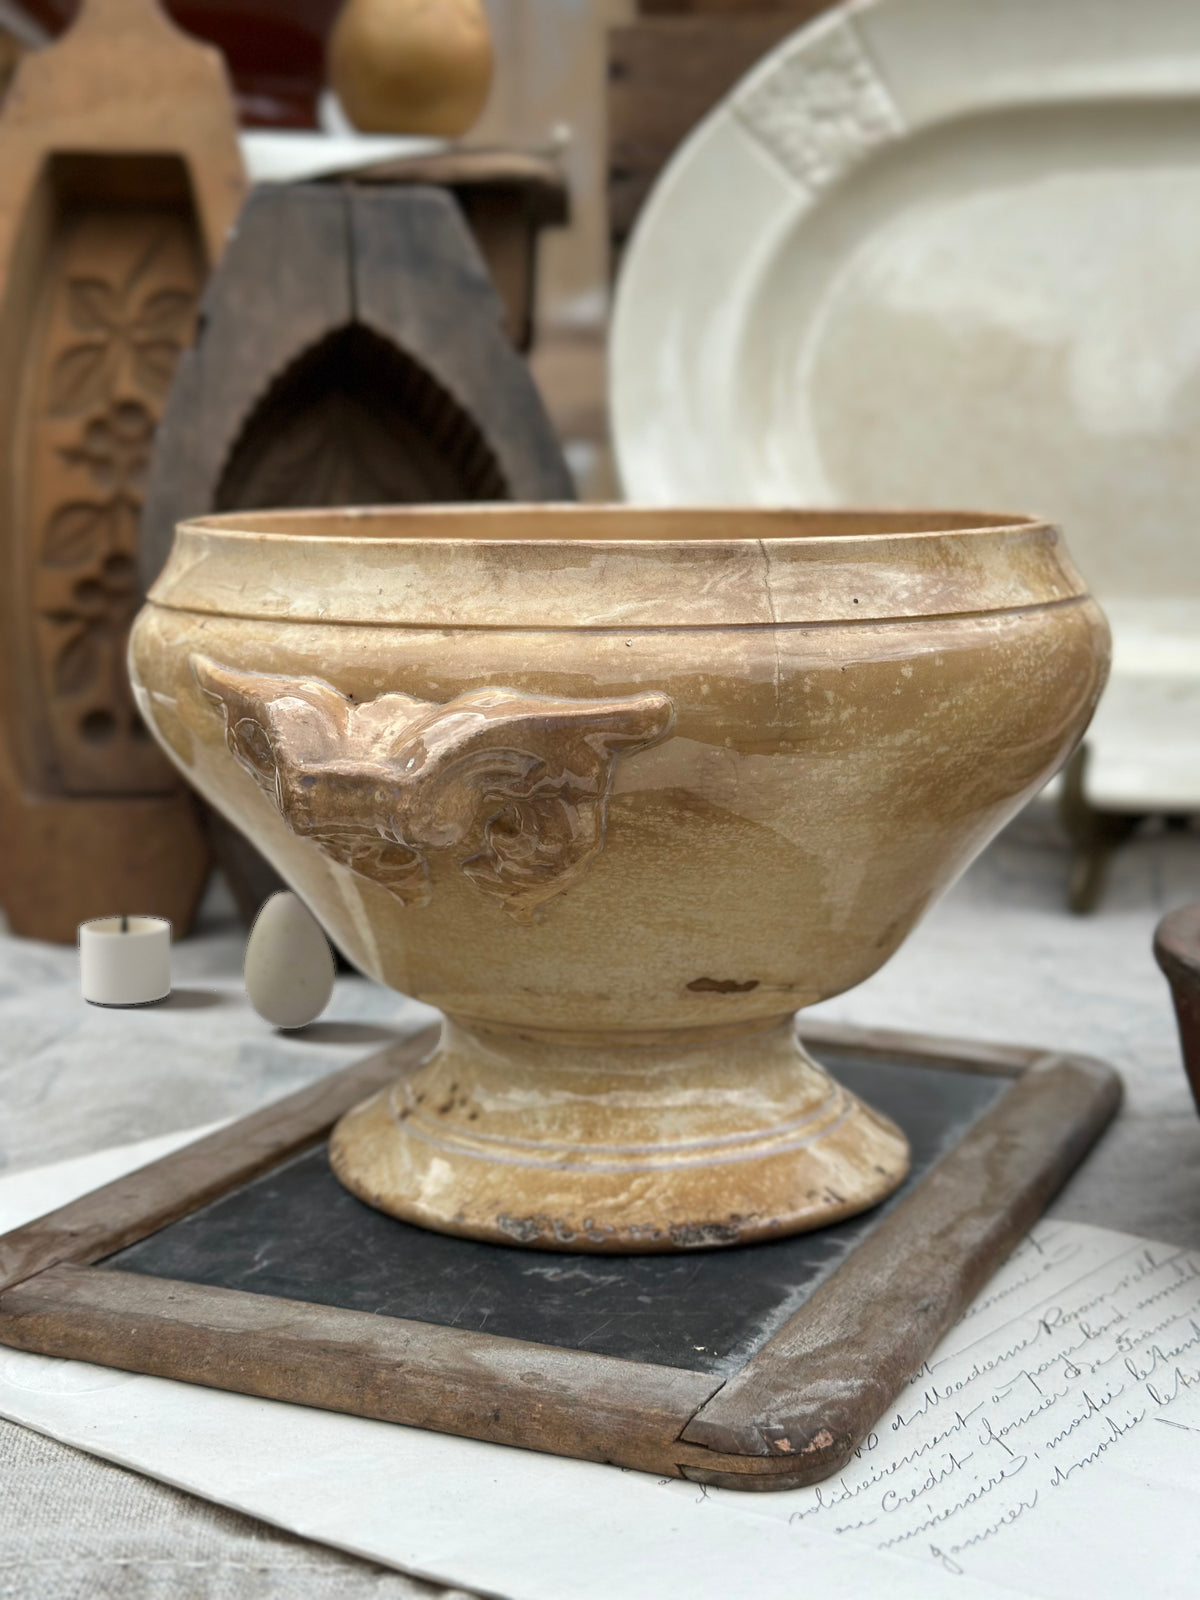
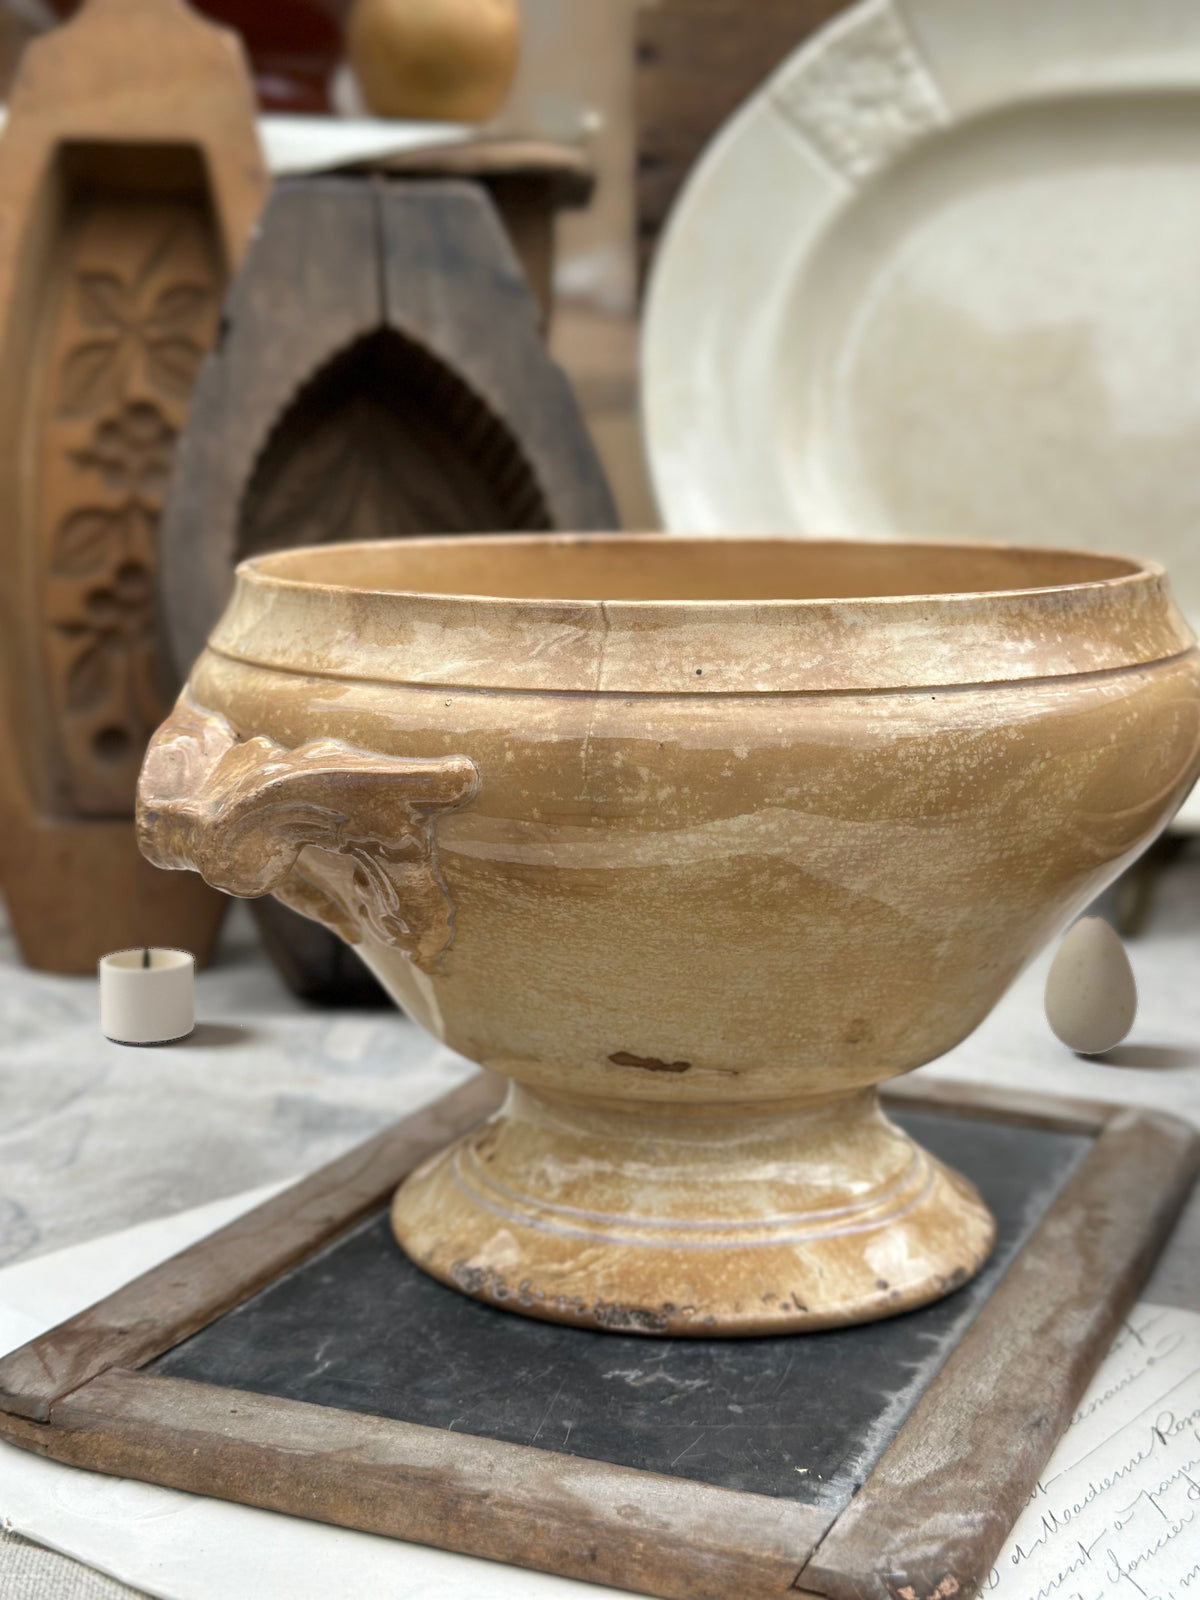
decorative egg: present [244,892,335,1029] -> present [1044,916,1138,1055]

